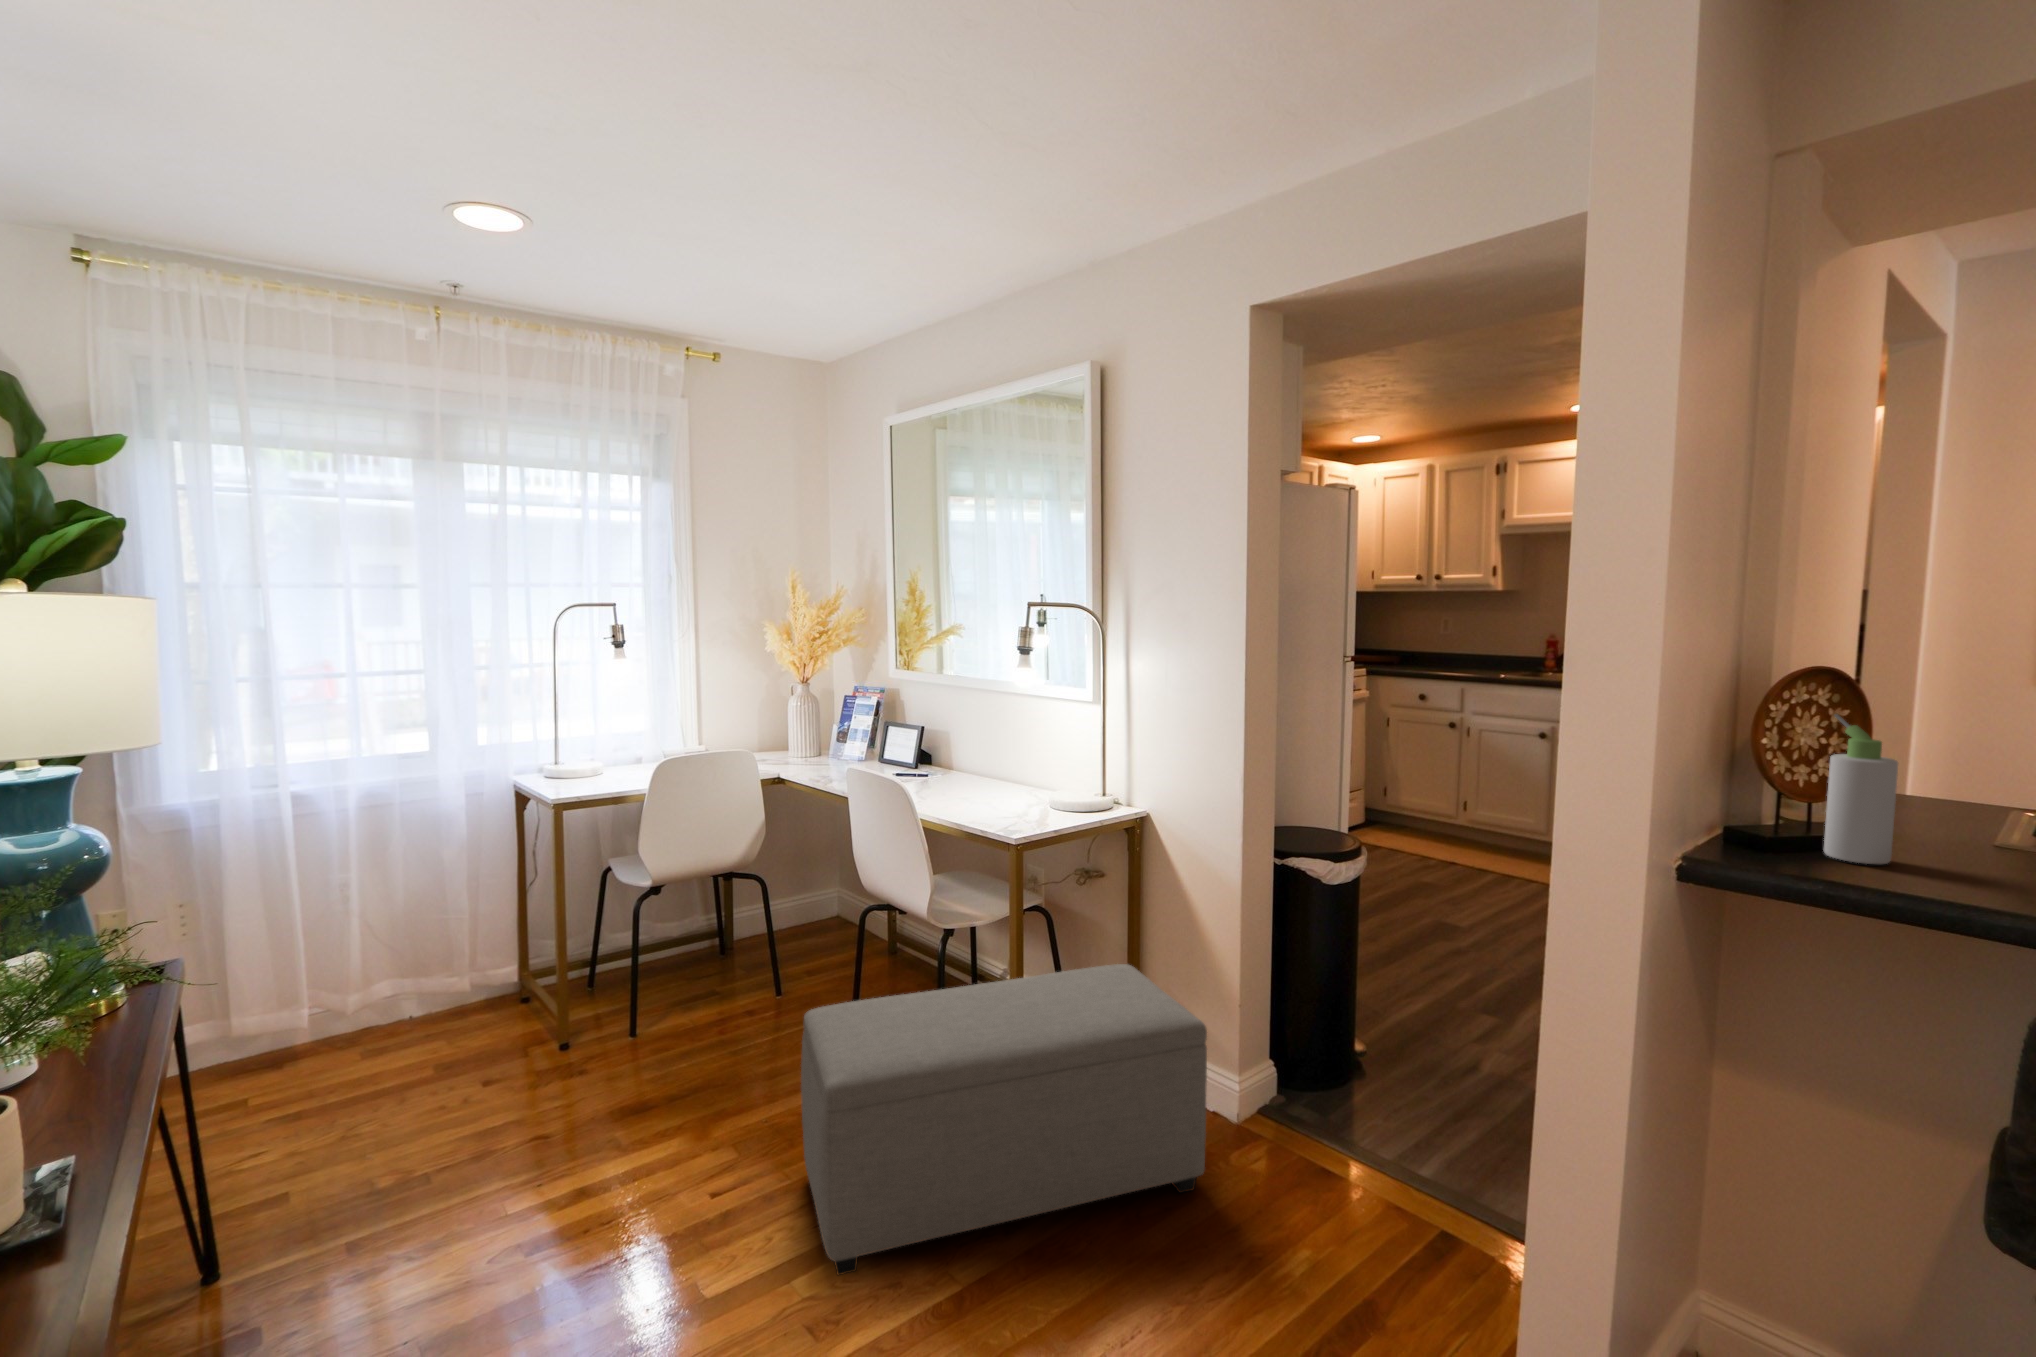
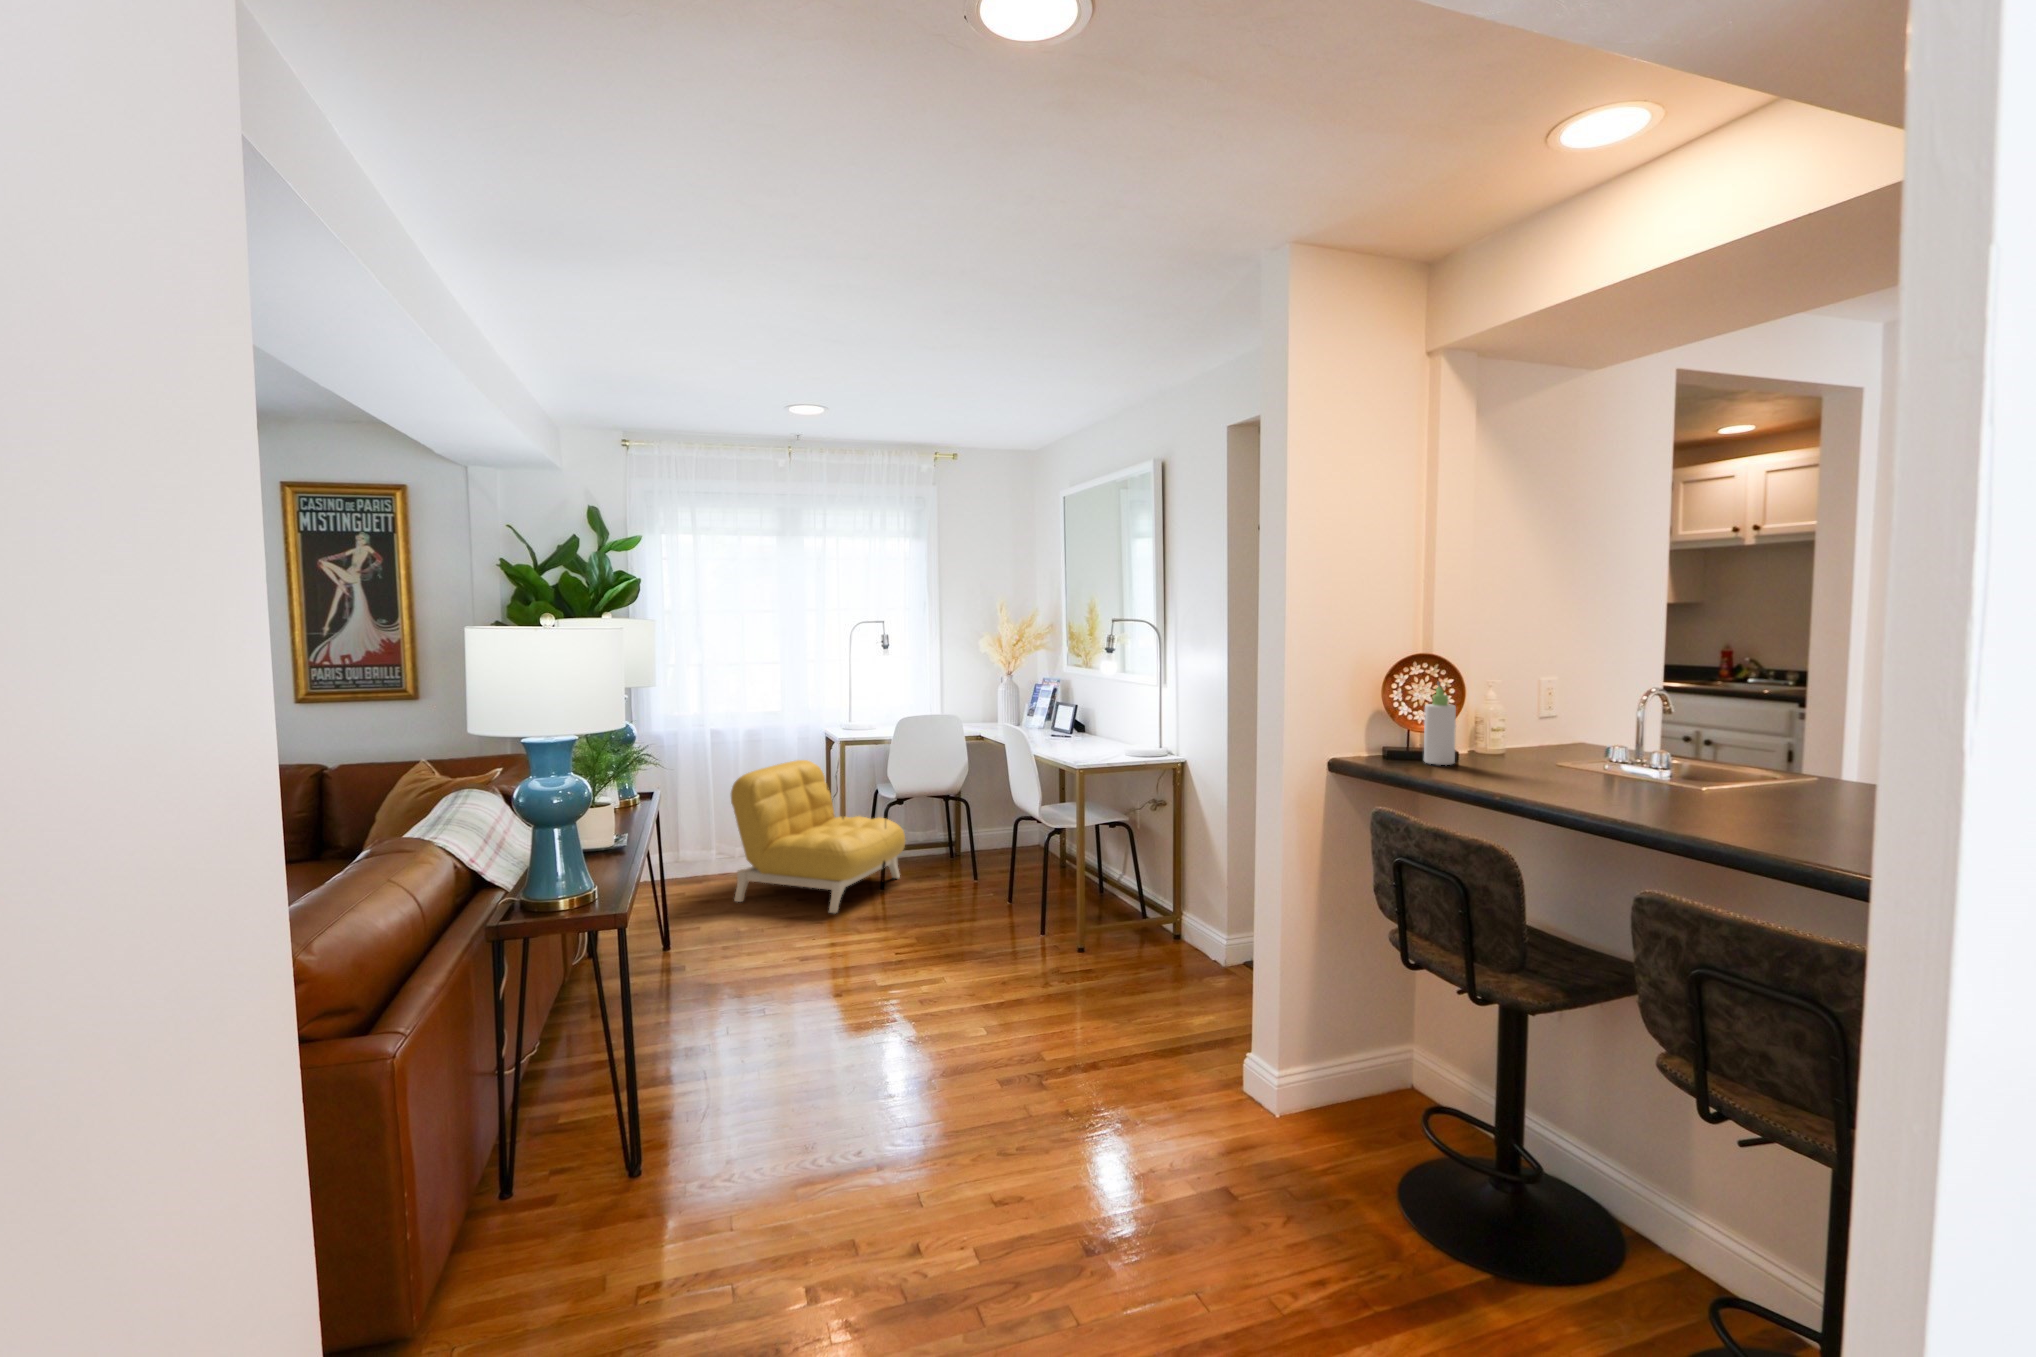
armchair: none [340,831,664,1107] -> present [731,760,906,913]
ottoman: present [801,964,1207,1275] -> none [939,854,1176,987]

